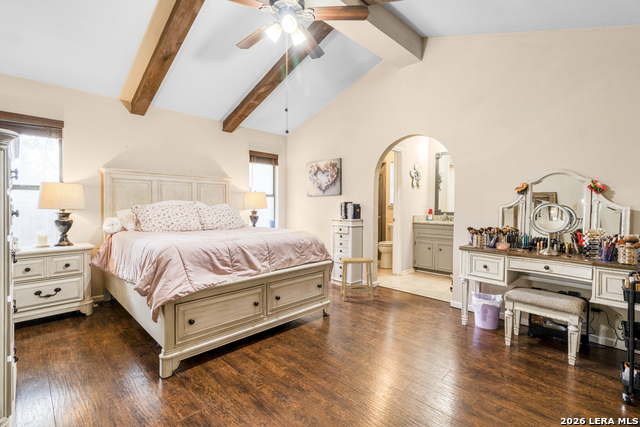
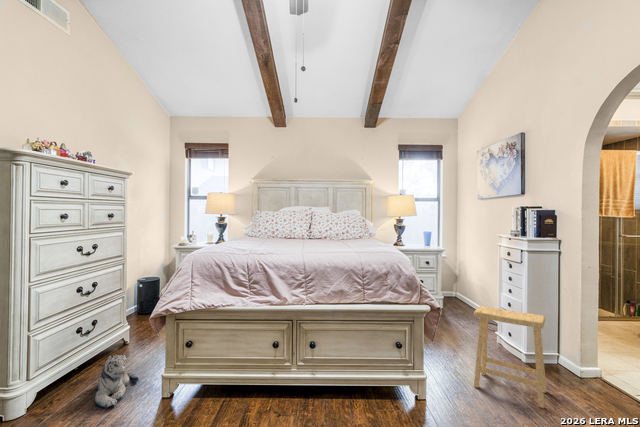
plush toy: none [76,353,136,404] -> present [94,354,139,408]

